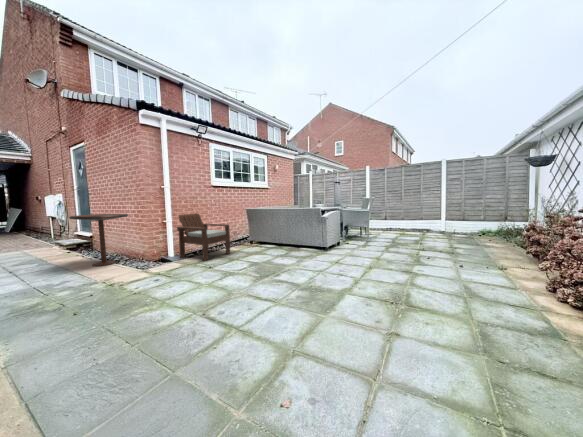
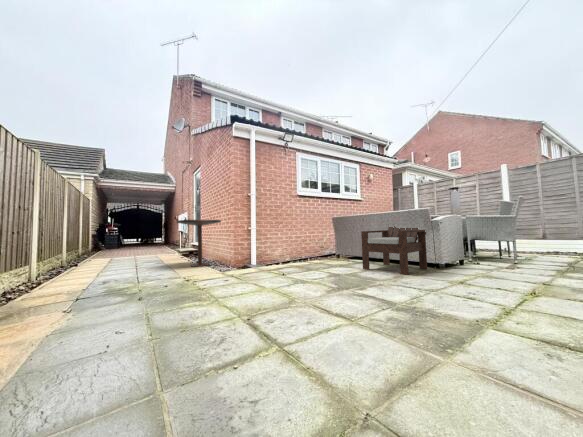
chair: present [177,214,230,261] -> present [361,226,427,275]

